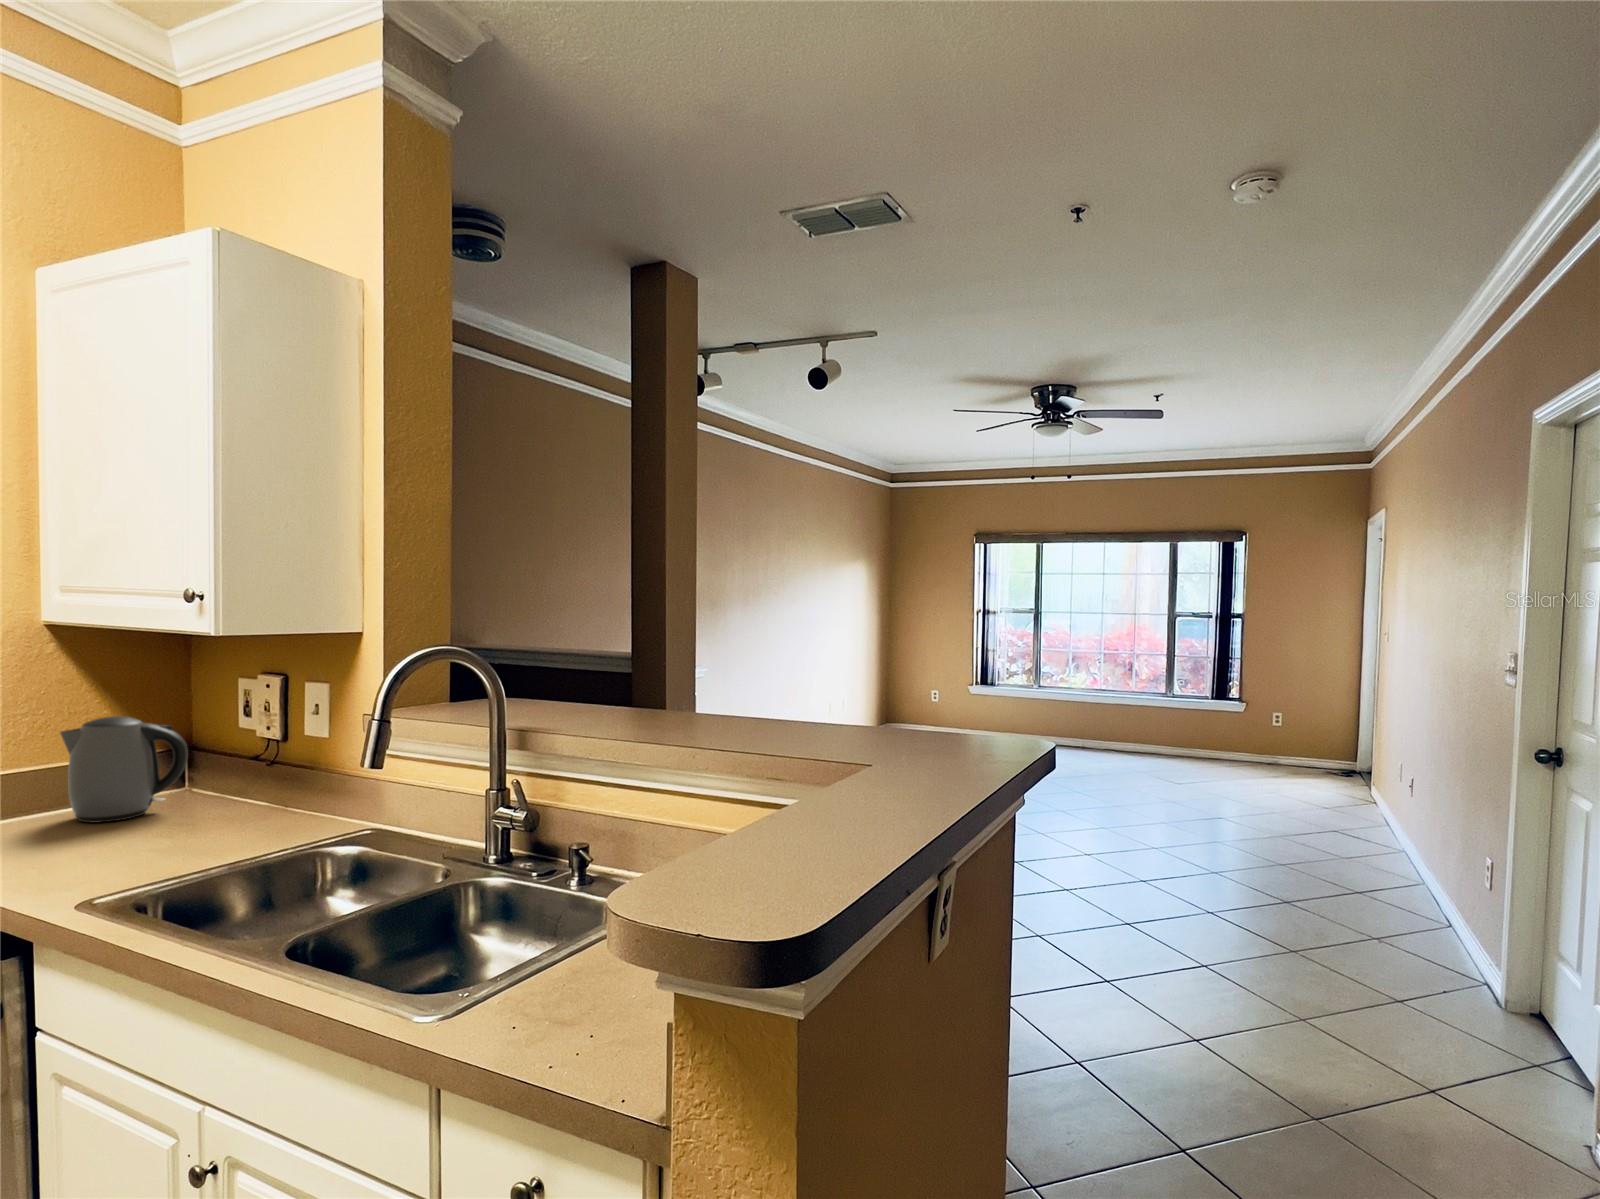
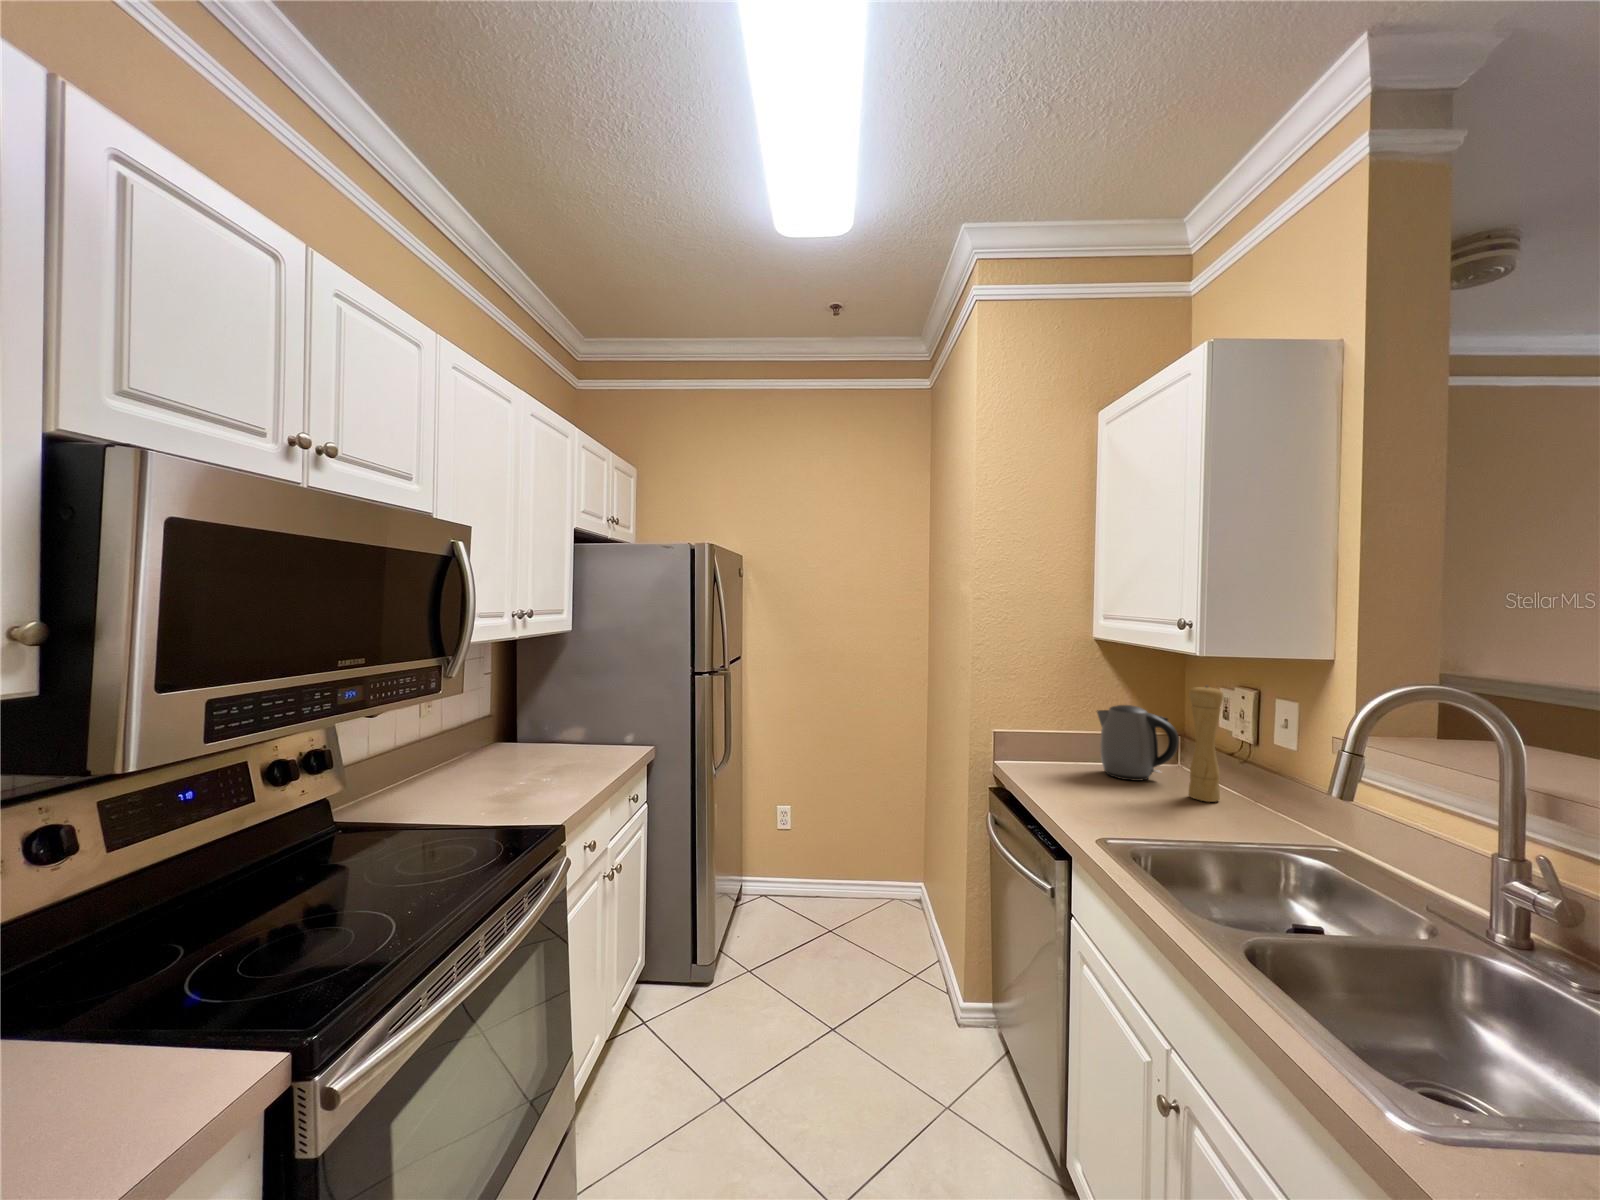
pepper mill: none [203,675,246,821] -> present [1189,685,1223,802]

